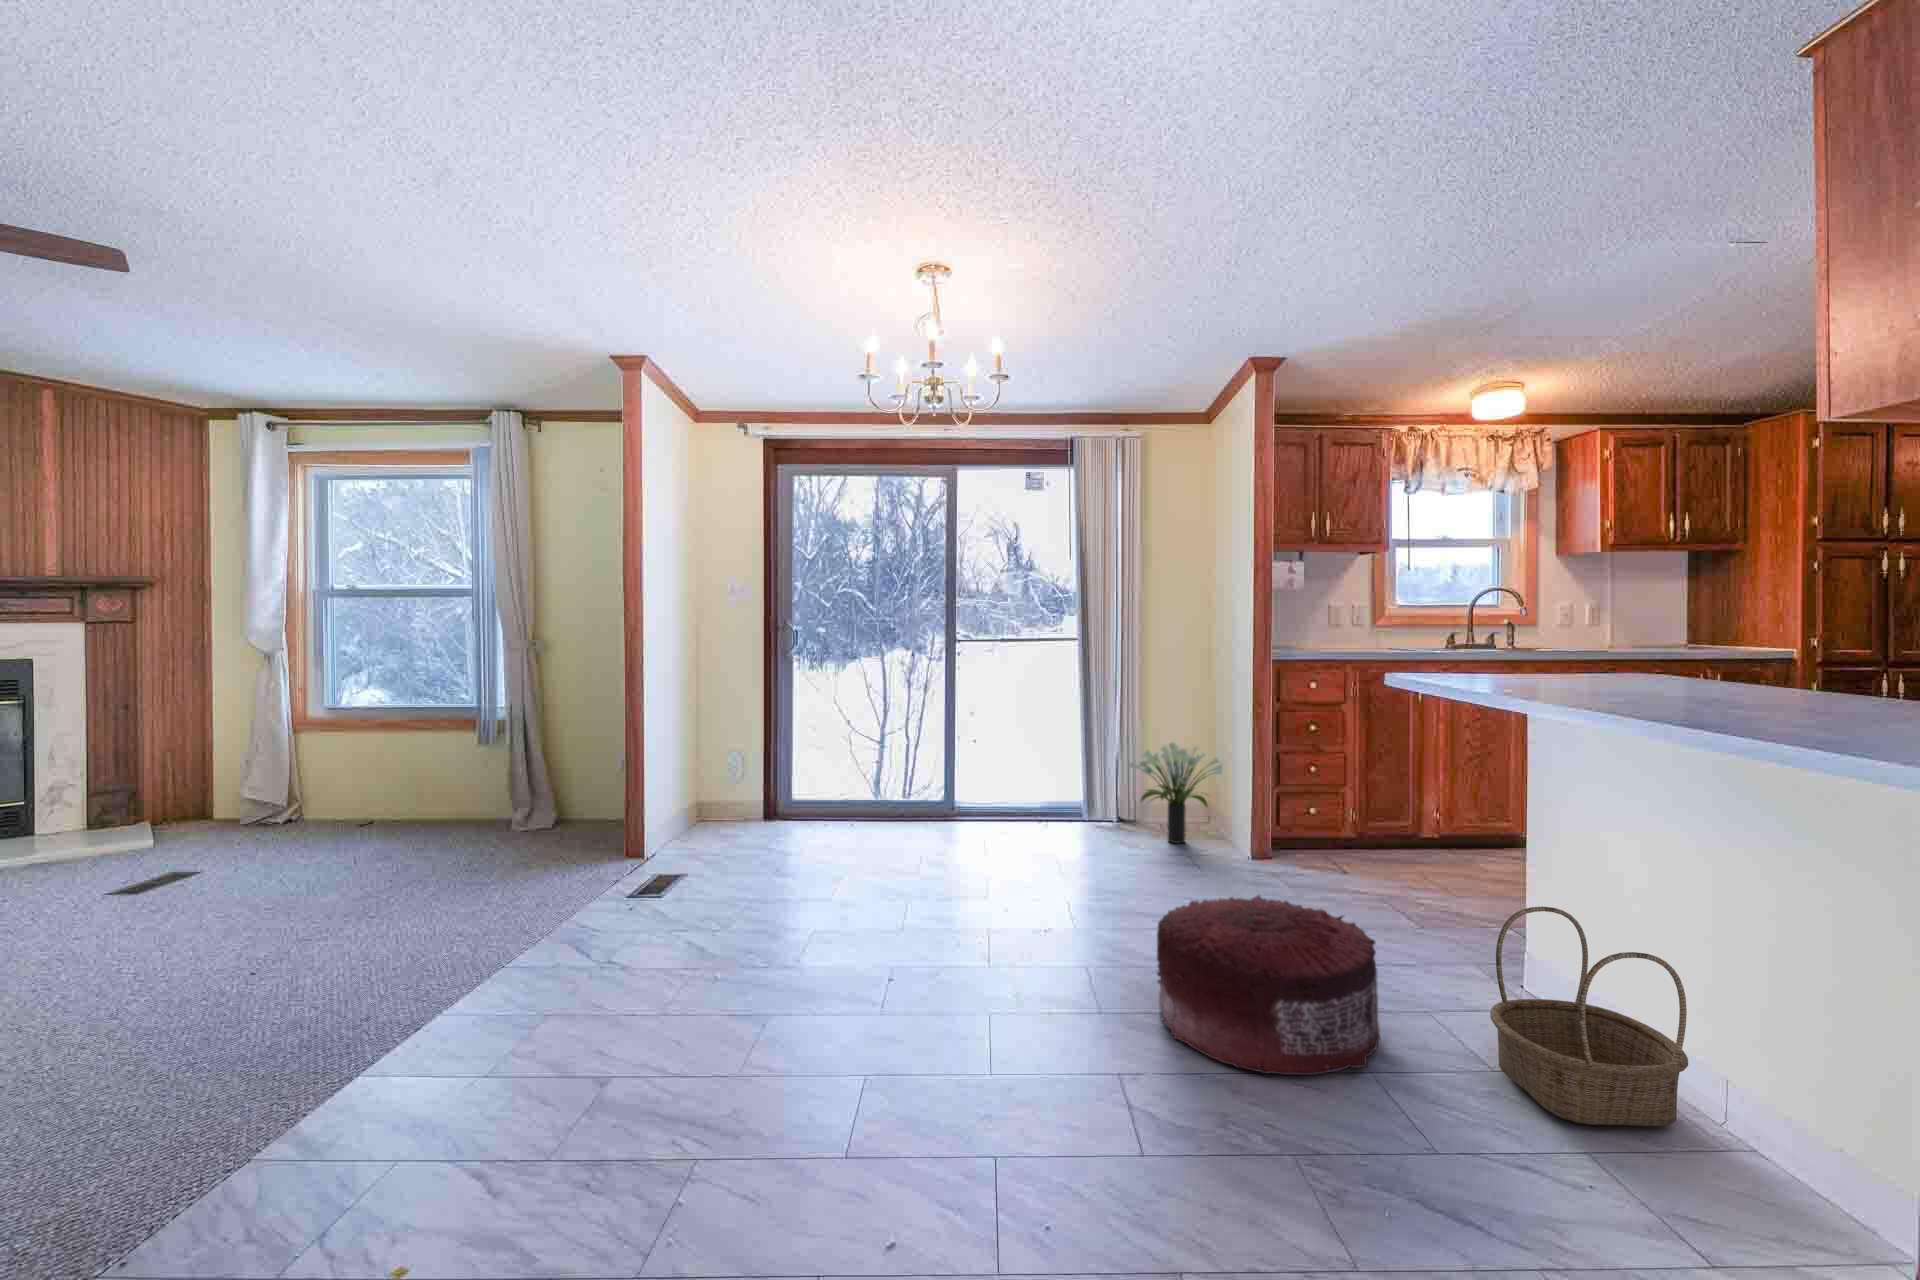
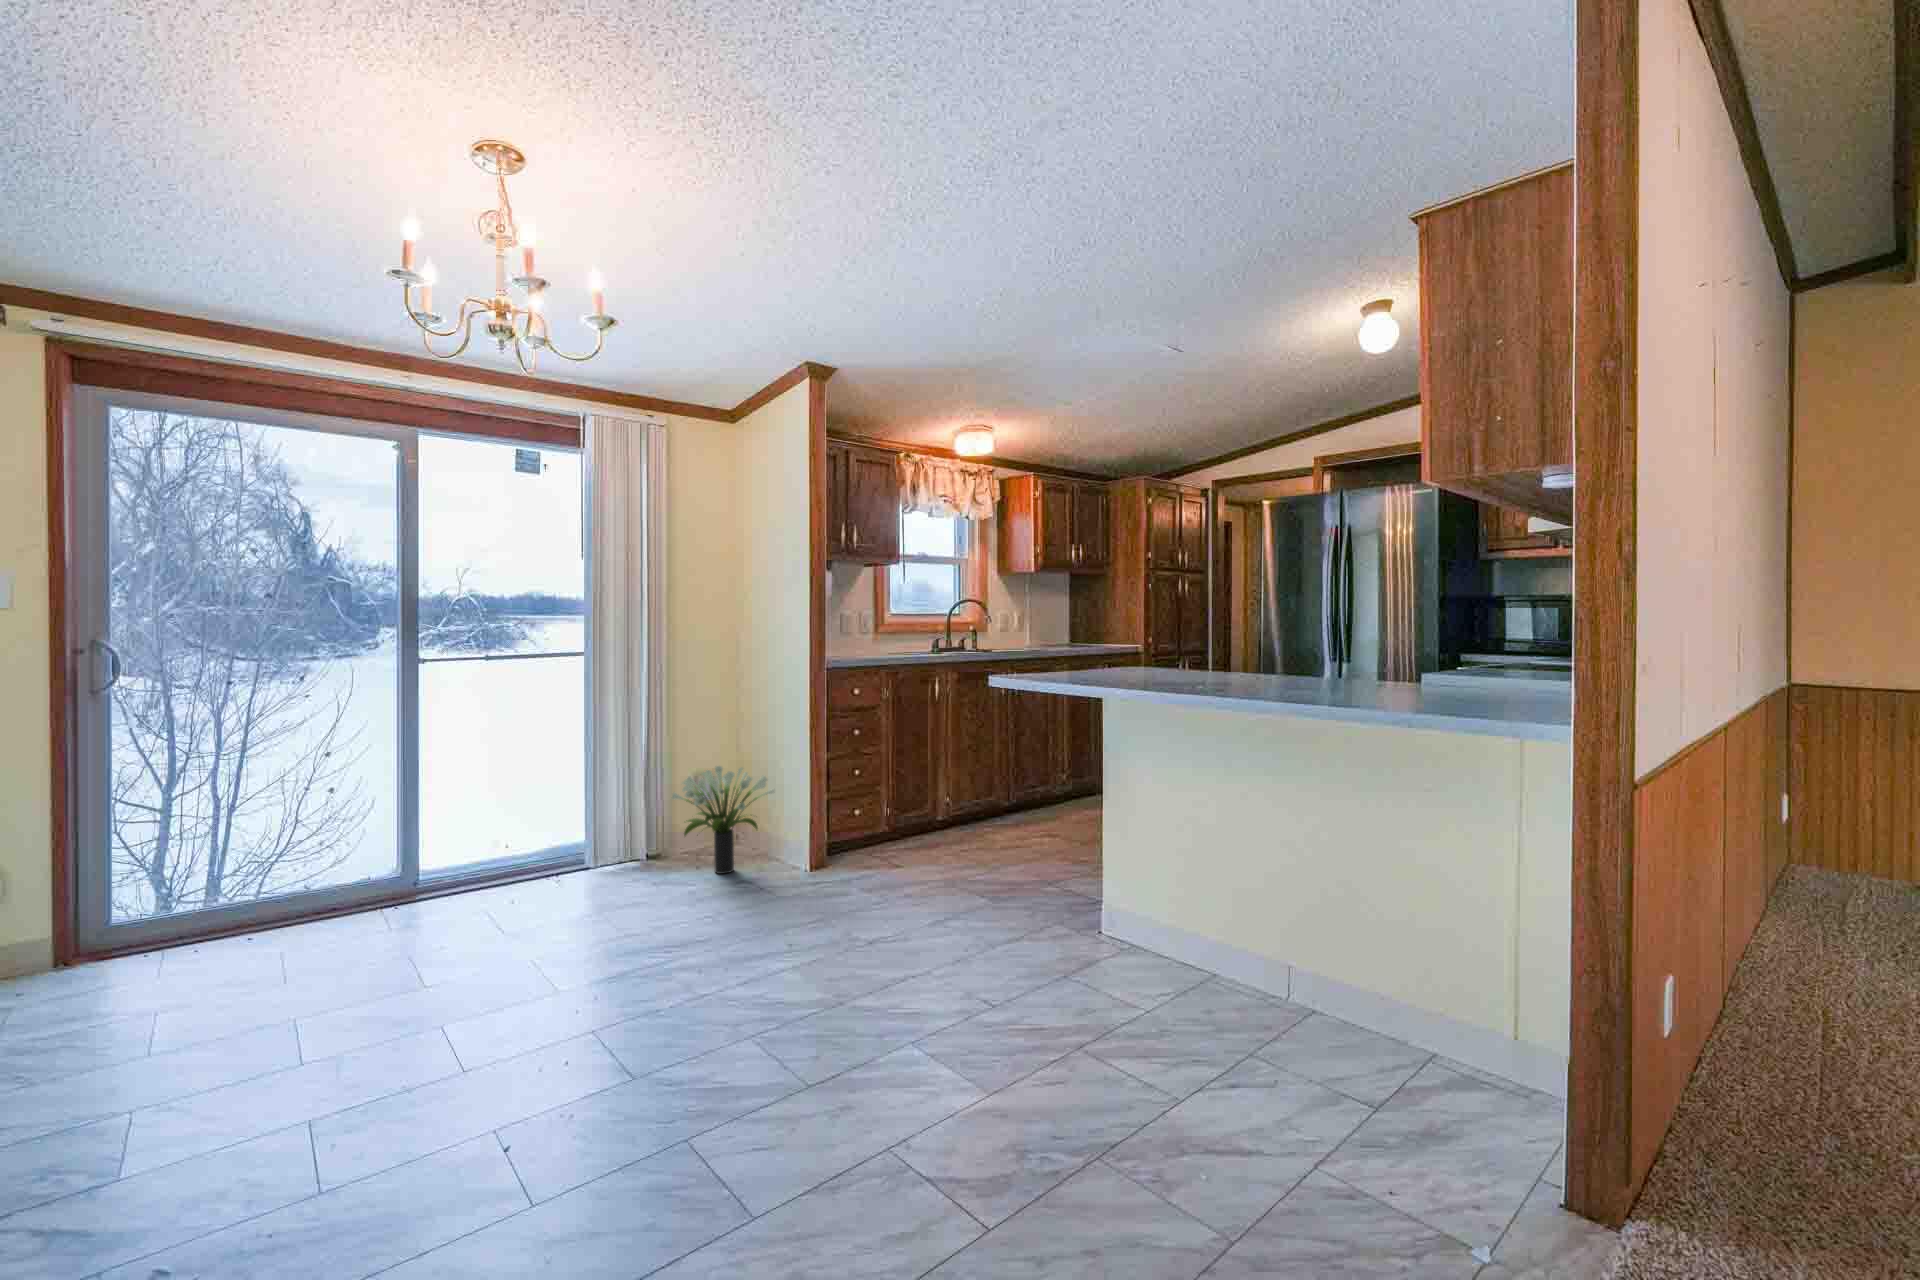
pouf: present [1157,895,1380,1075] -> none [845,936,1066,1144]
basket: present [1490,907,1688,1126] -> none [1132,894,1272,1077]

